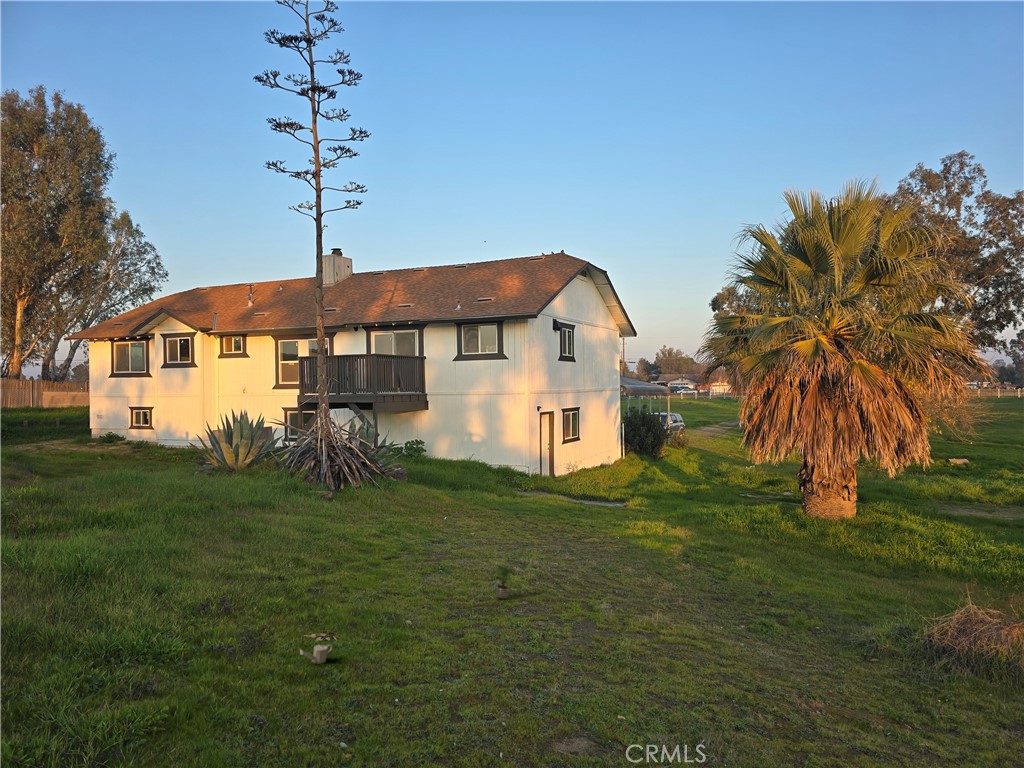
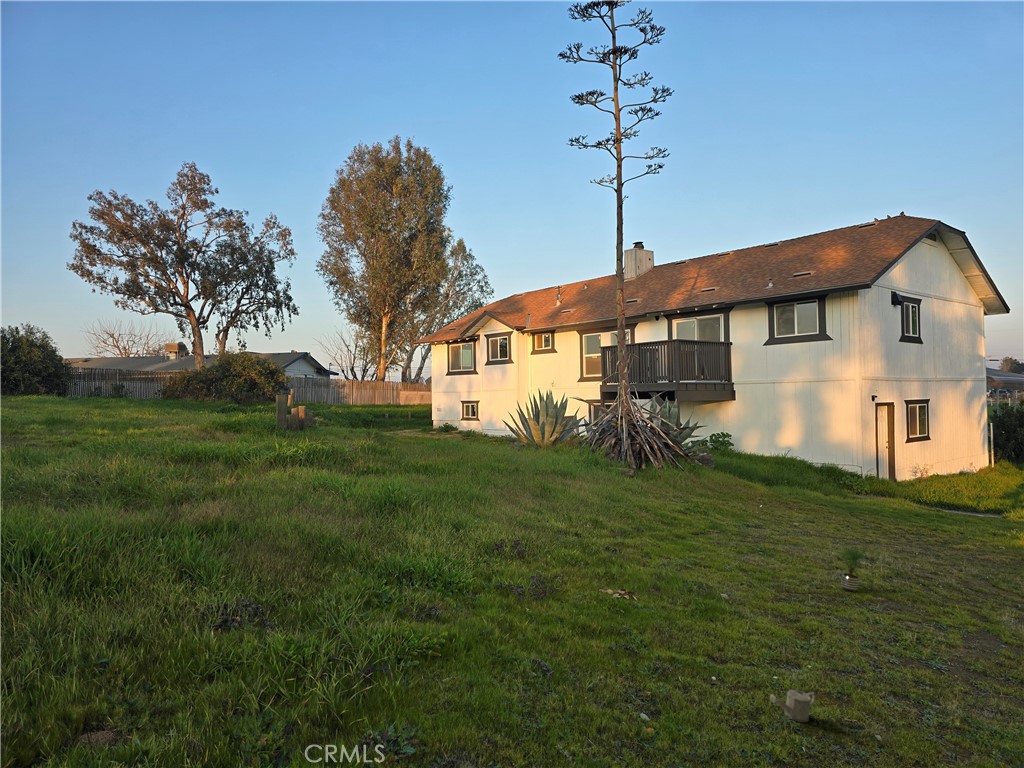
watering can: present [300,645,333,664] -> present [770,690,816,722]

